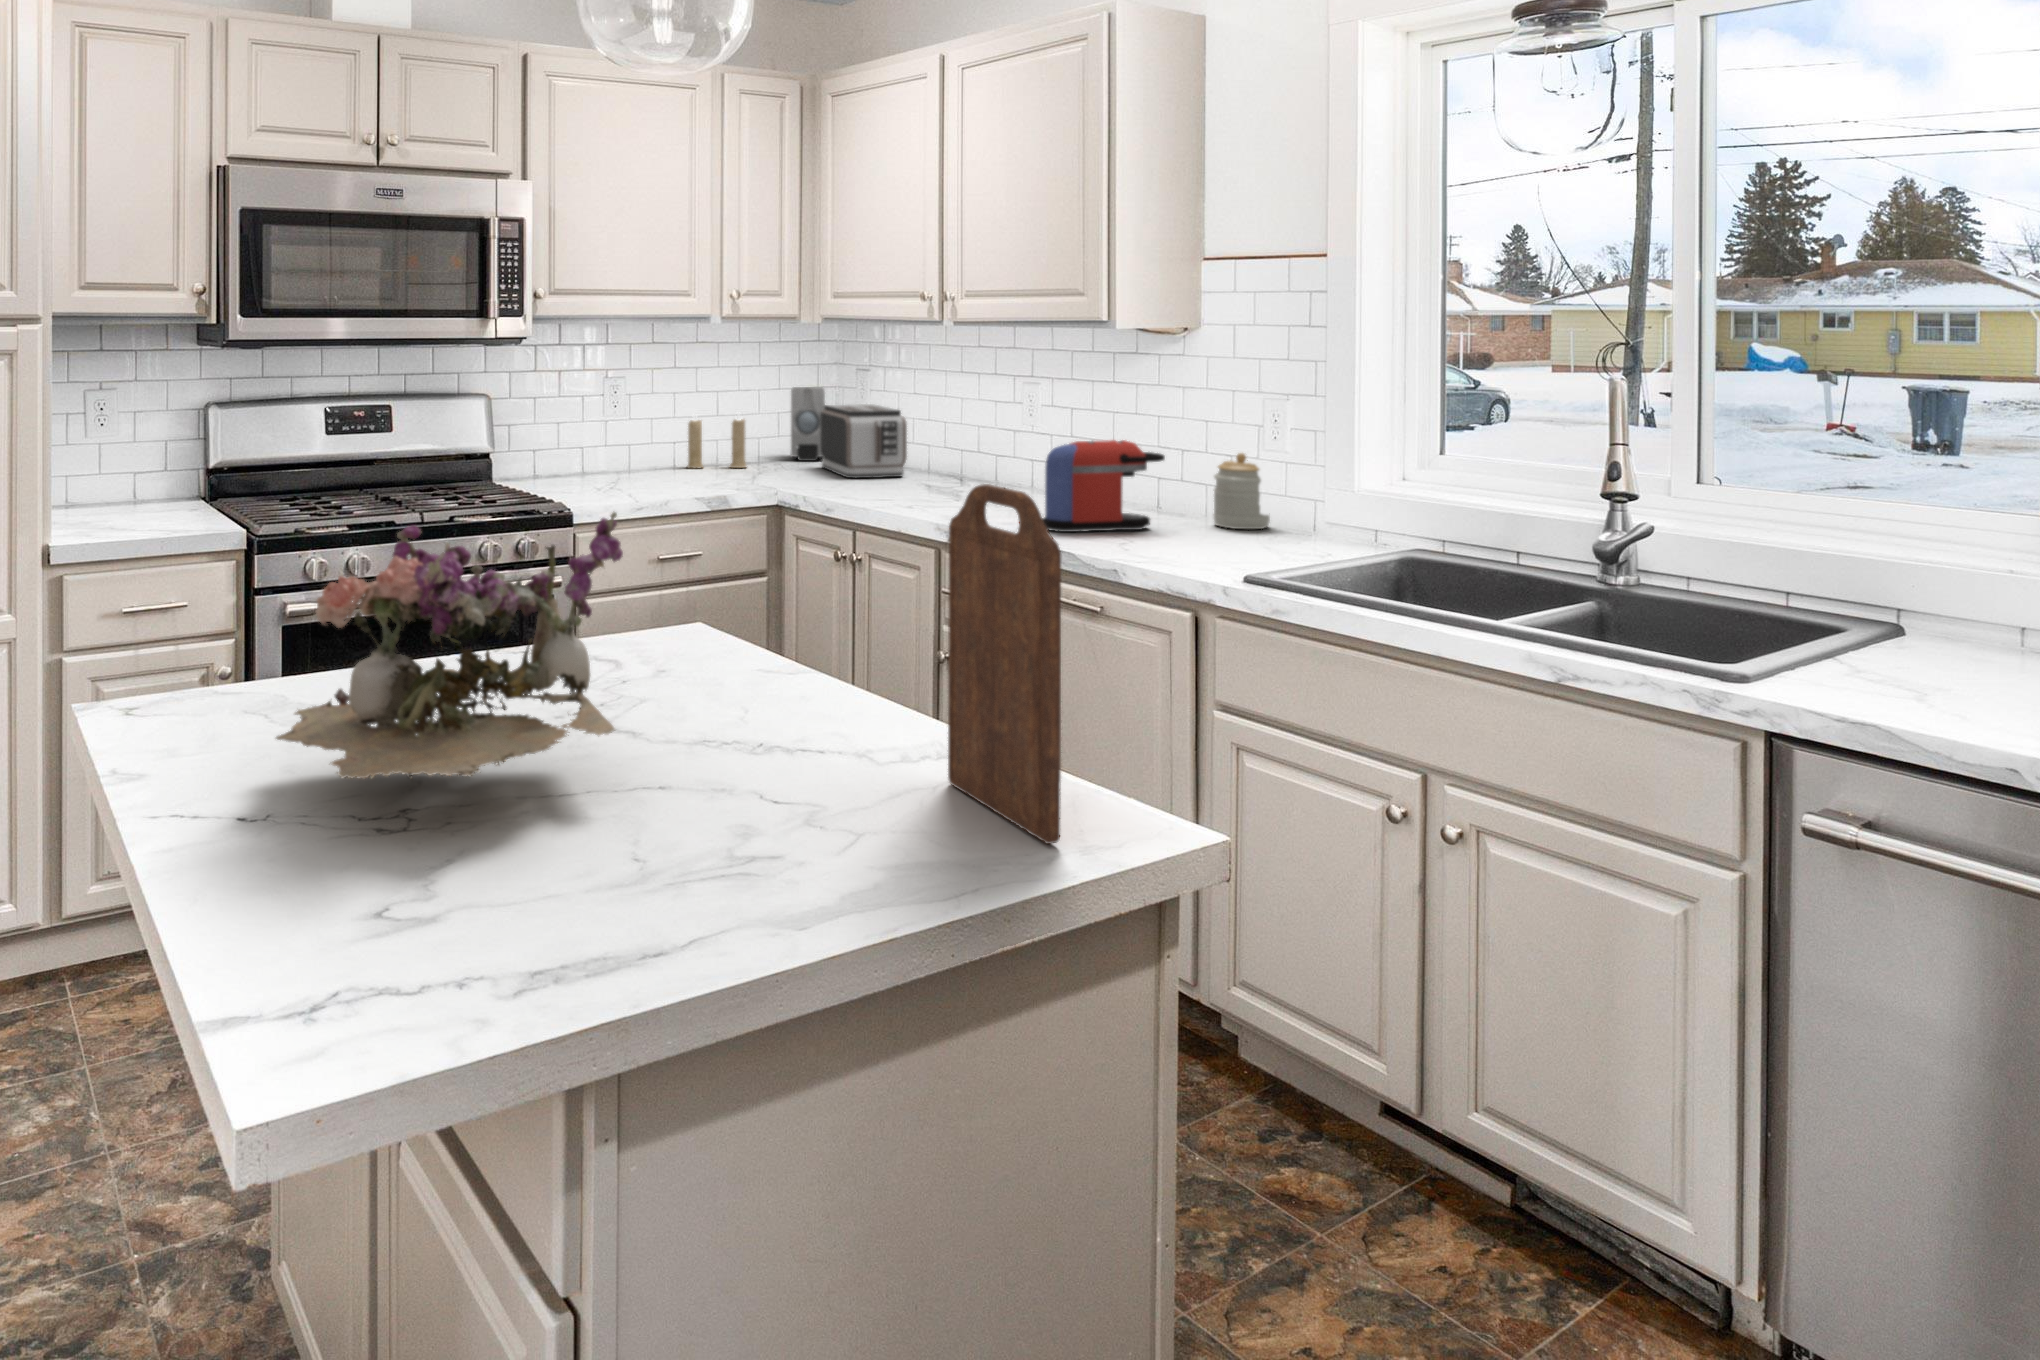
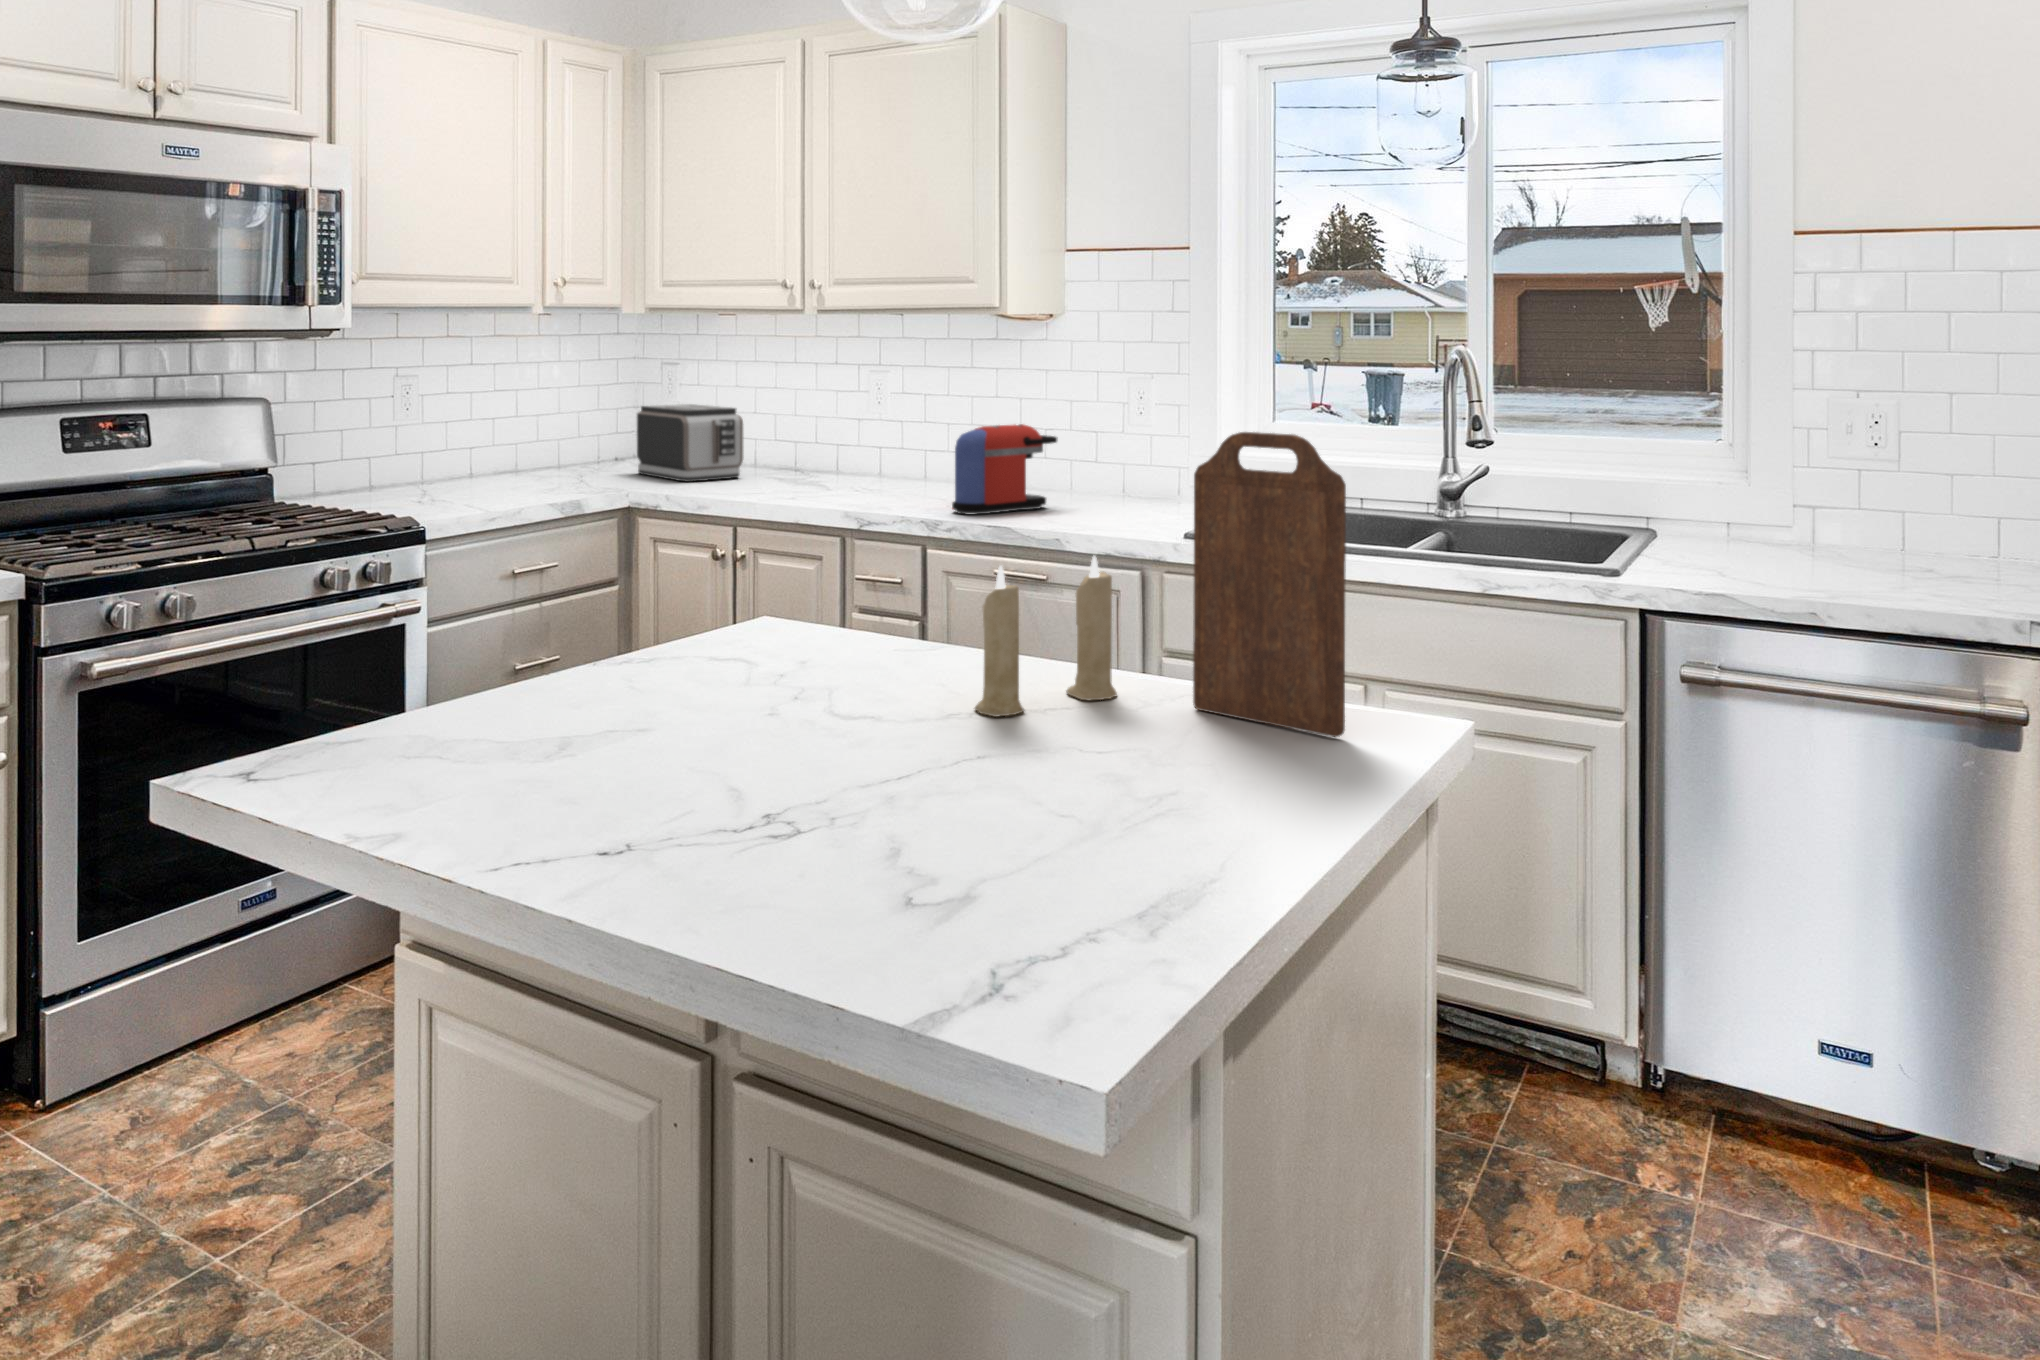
soap dispenser: present [791,387,825,461] -> none [583,388,630,469]
candle: present [687,413,746,468] -> present [975,556,1117,716]
jar: present [1214,453,1270,529] -> none [1092,433,1142,503]
flower arrangement: present [276,512,623,778] -> none [551,476,933,777]

